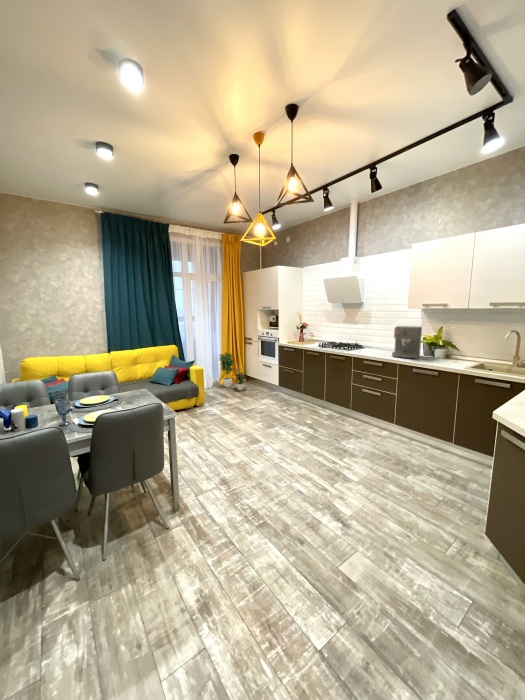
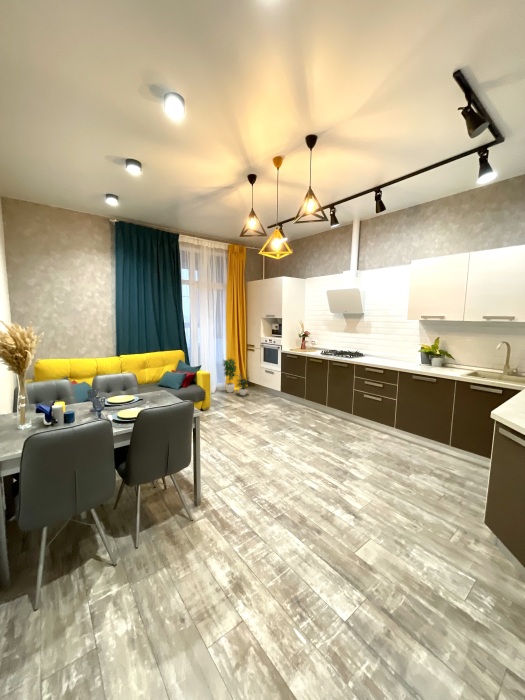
coffee maker: present [392,326,422,359] -> none [392,336,420,366]

